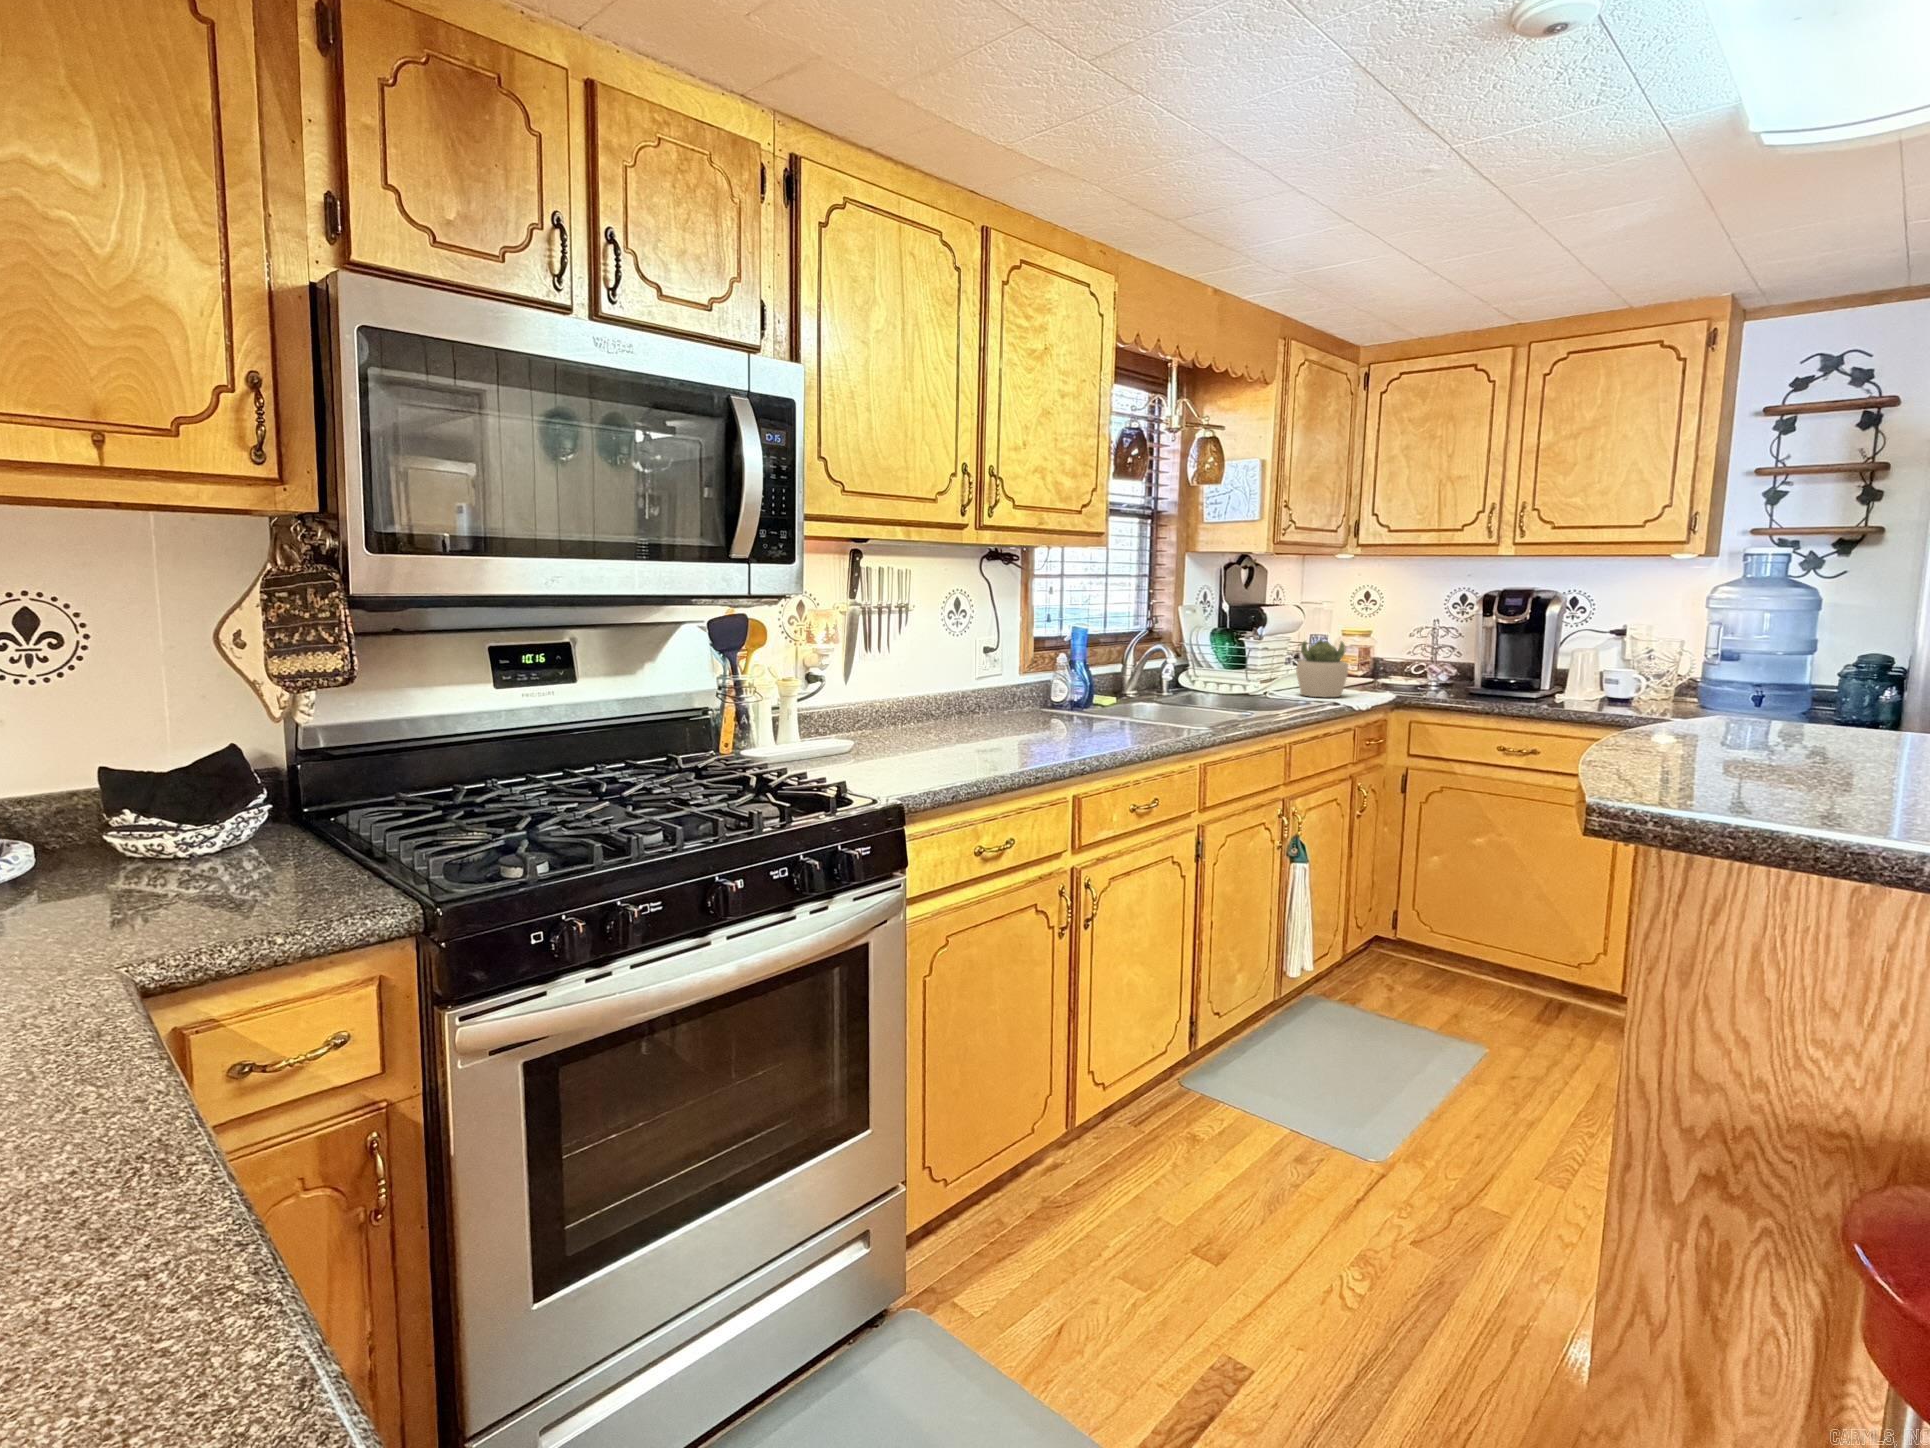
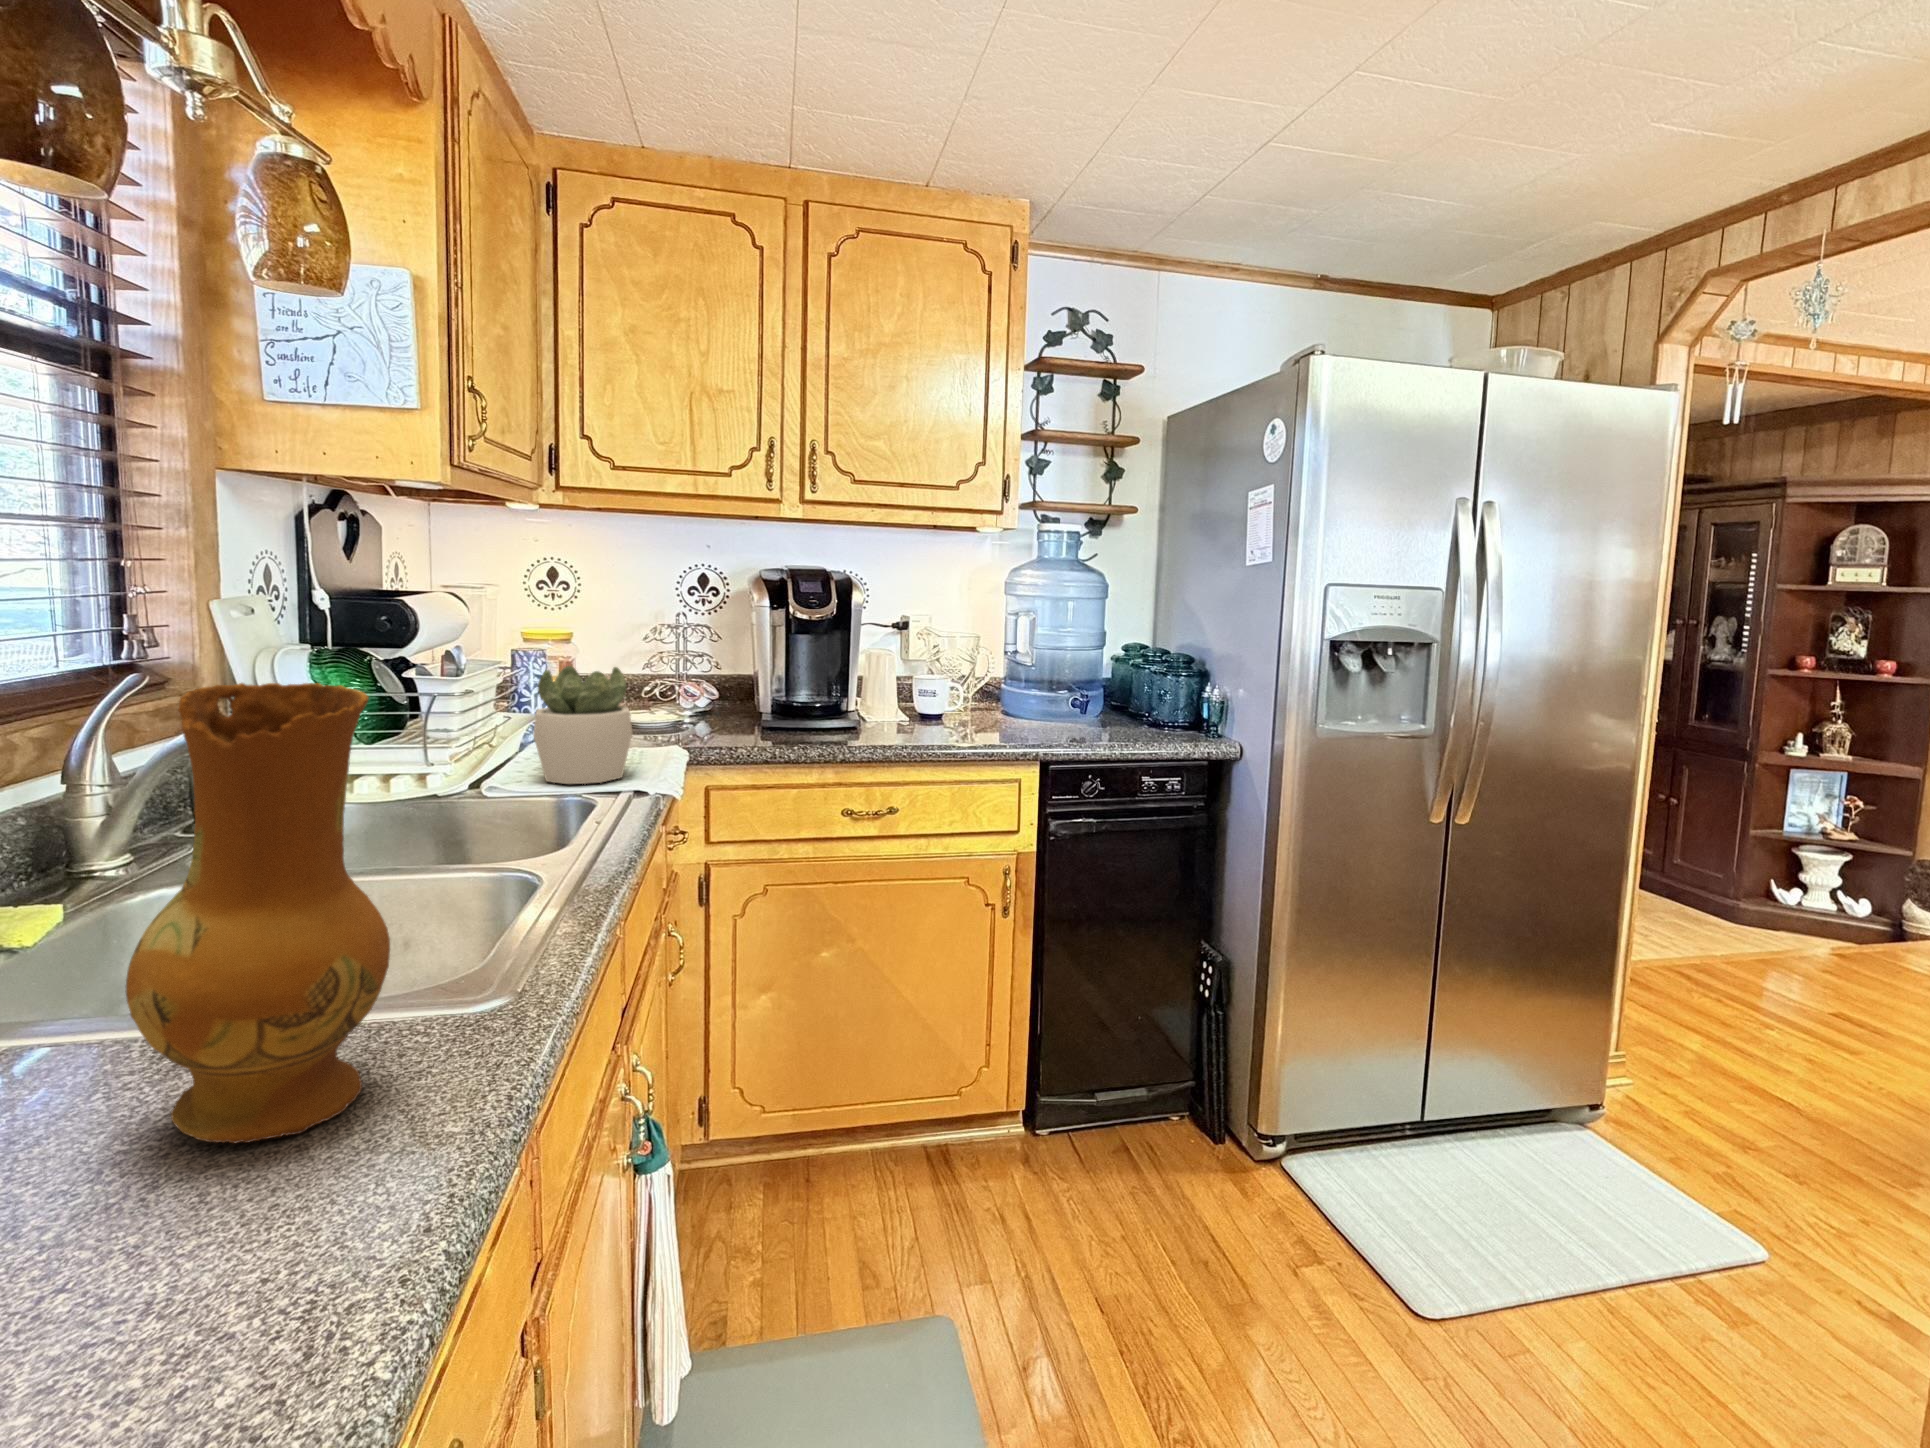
ceramic jug: none [1112,619,1167,732] -> present [125,683,390,1143]

